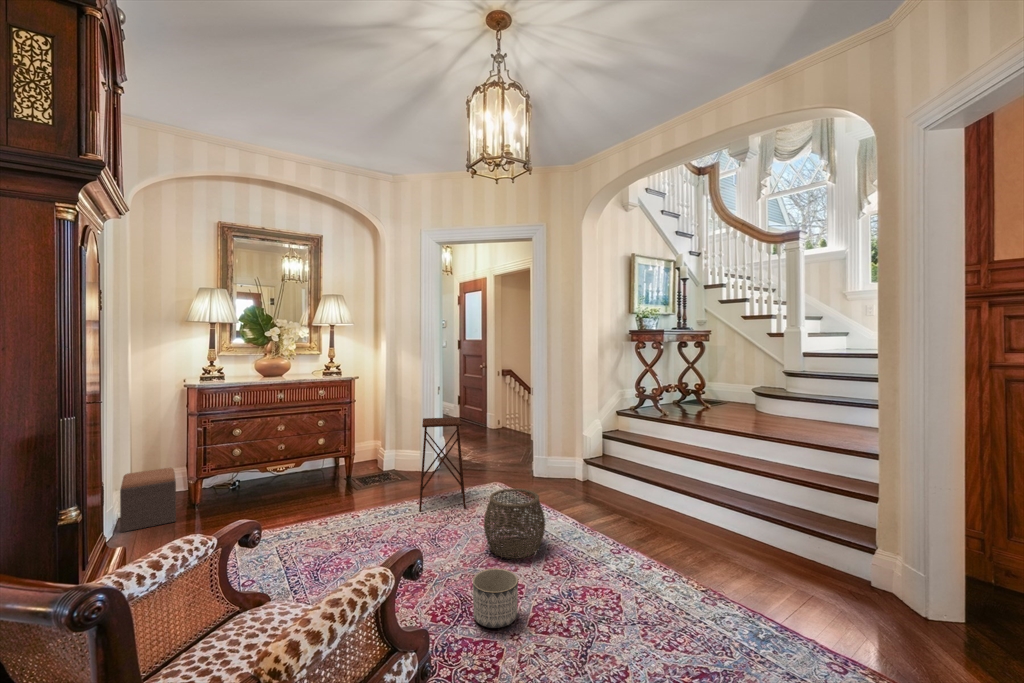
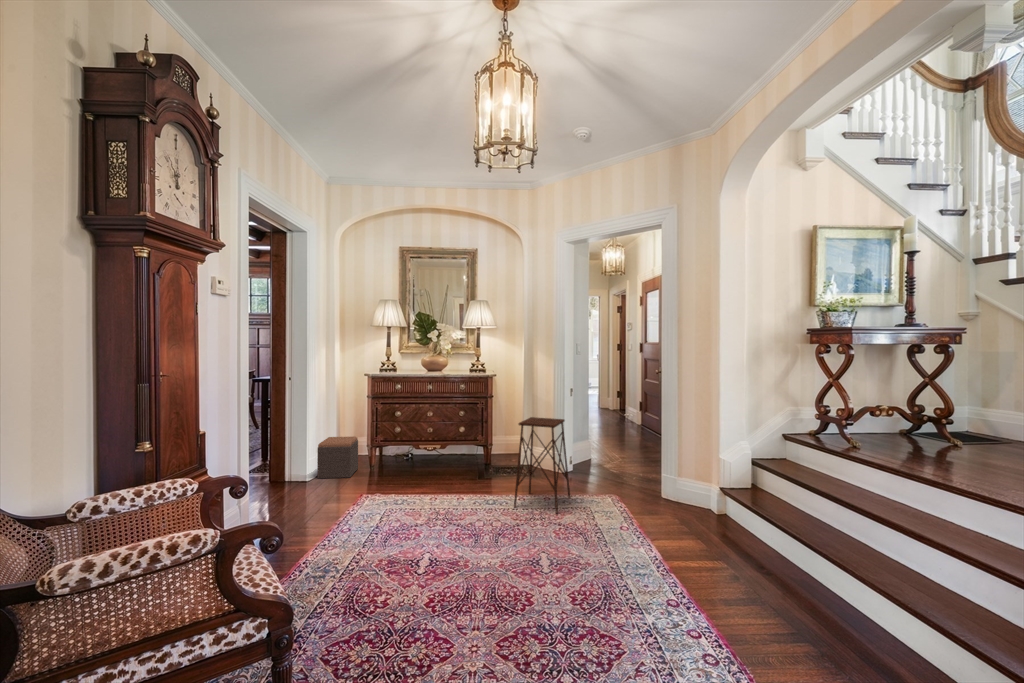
woven basket: present [484,488,545,559] -> none [530,499,597,578]
planter: present [473,569,518,628] -> none [452,573,498,636]

